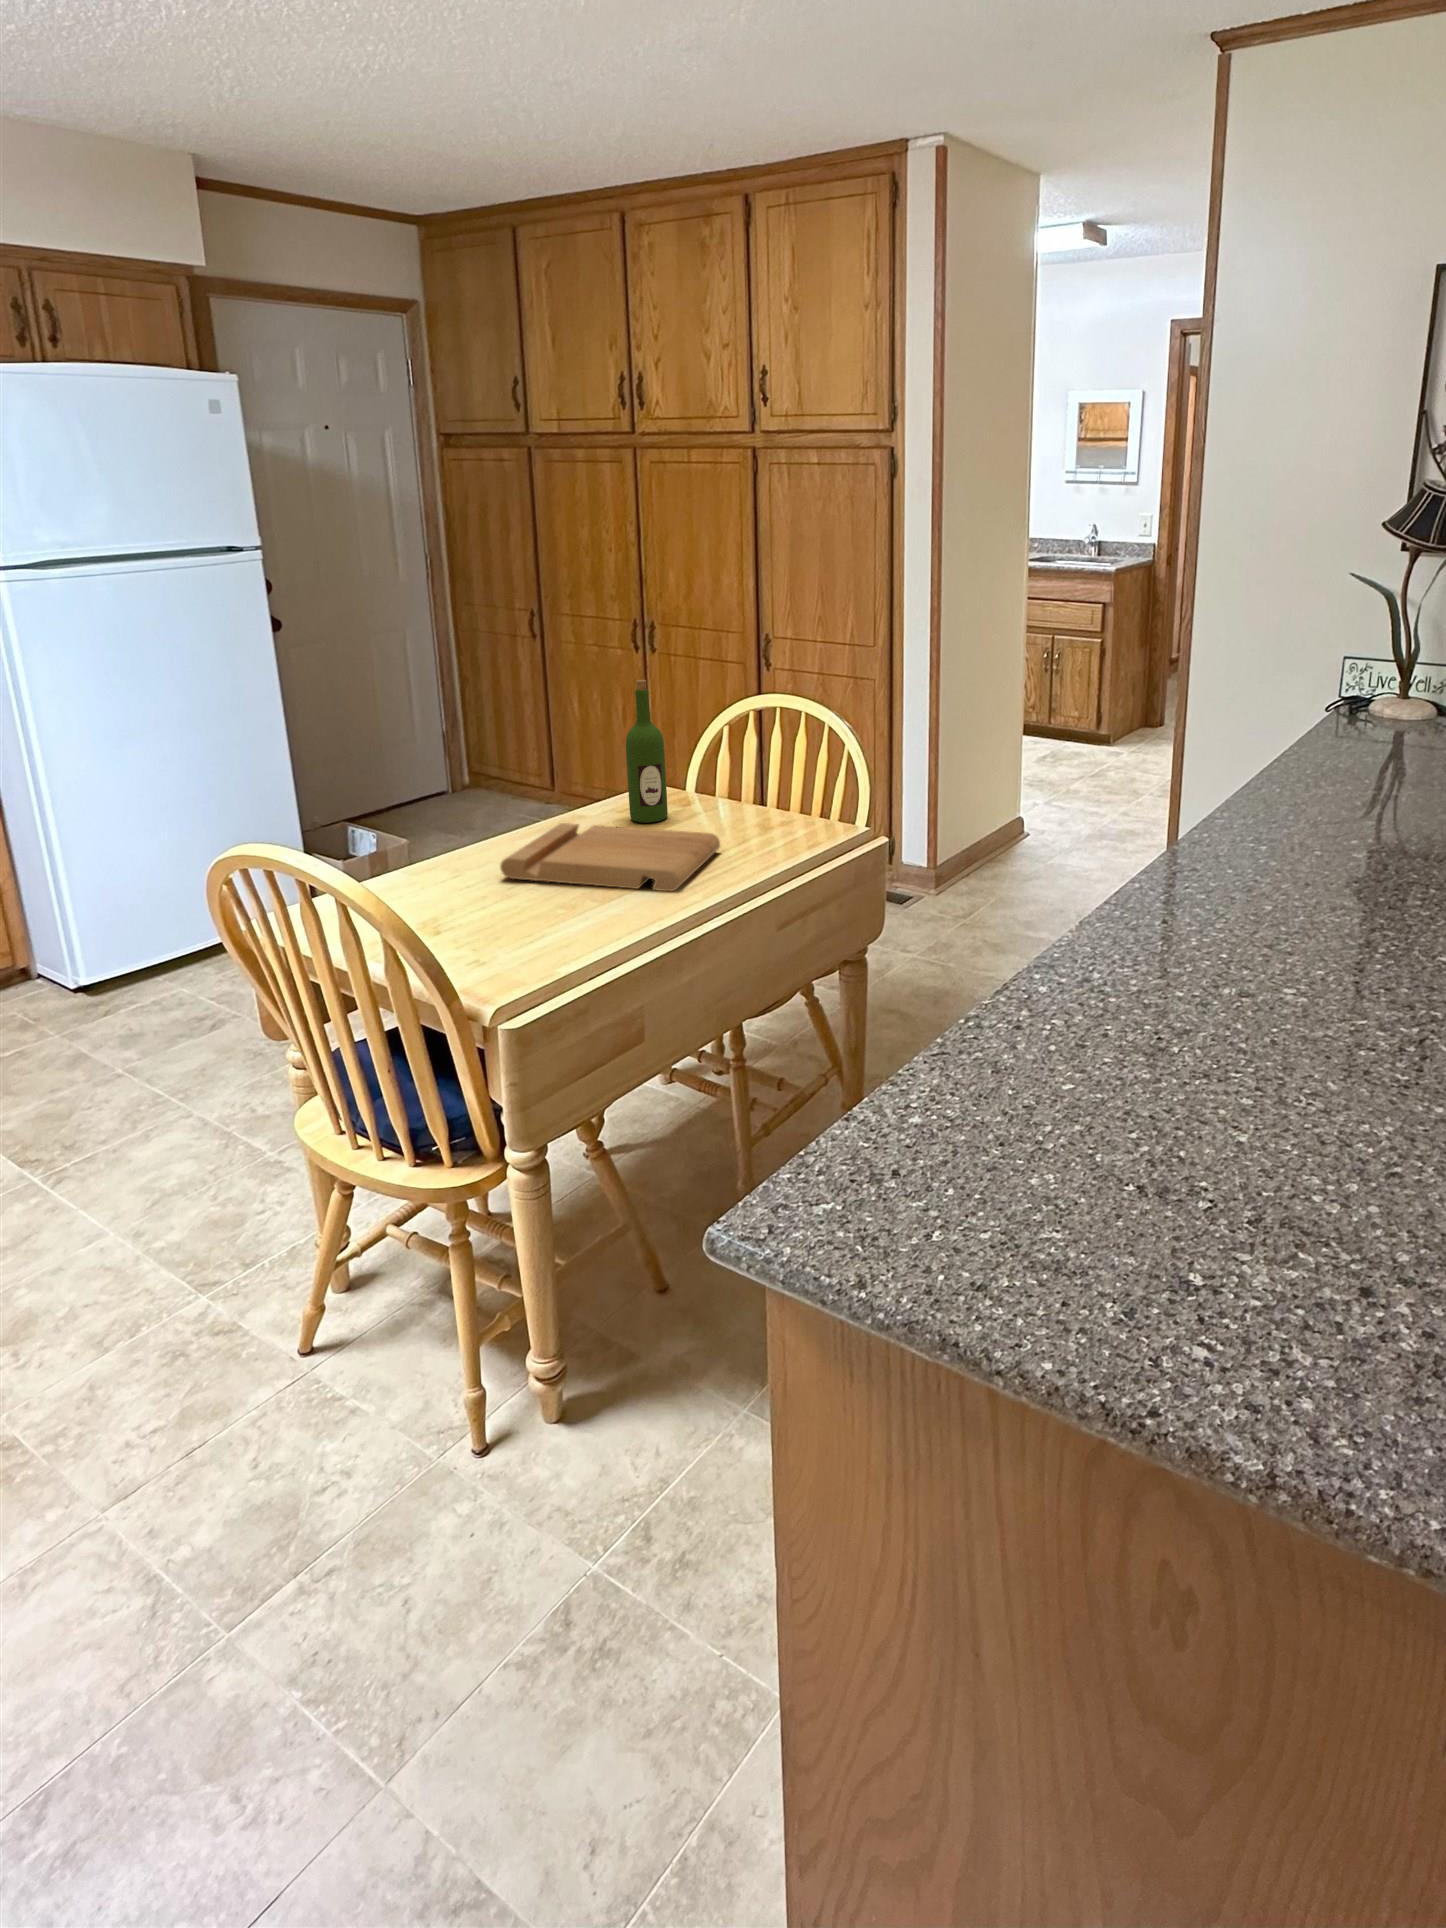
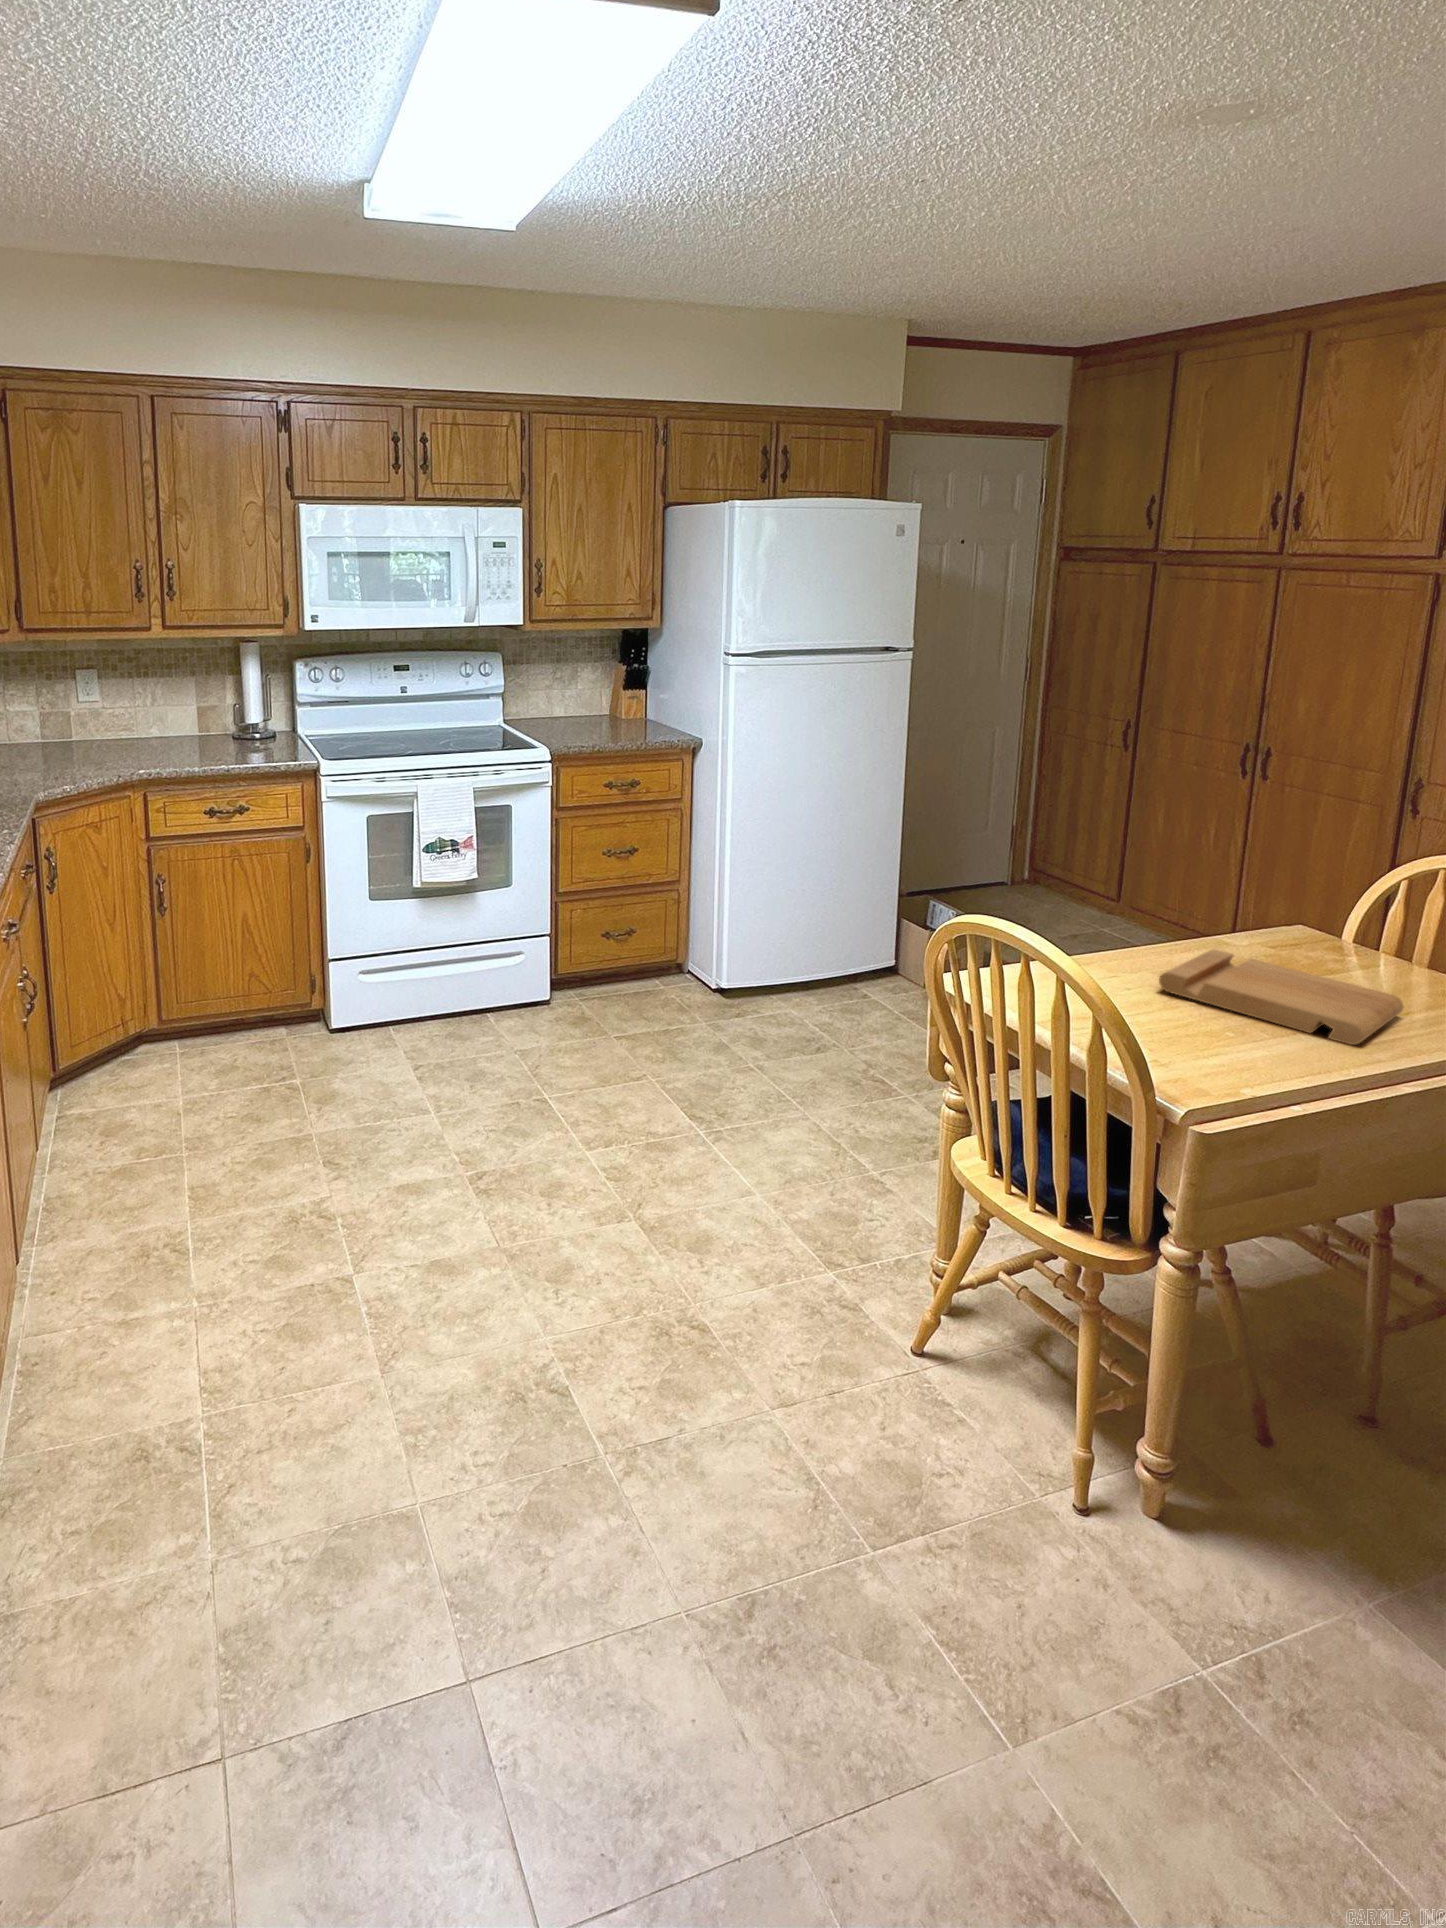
wine bottle: present [626,680,668,823] -> none [1282,822,1336,968]

